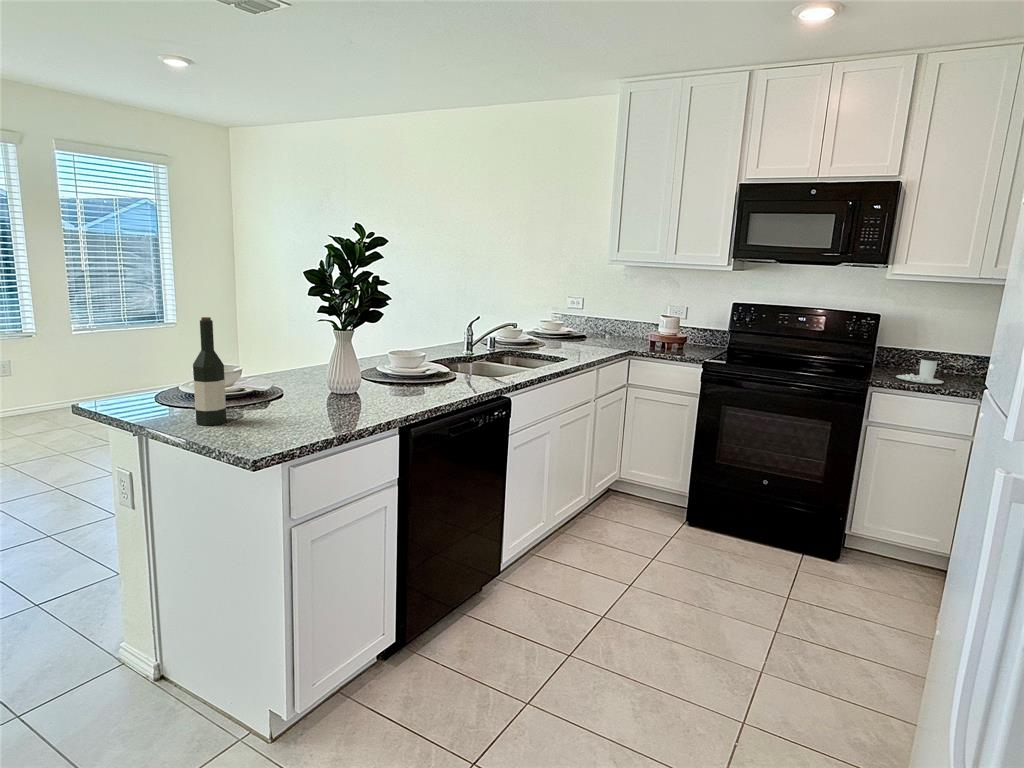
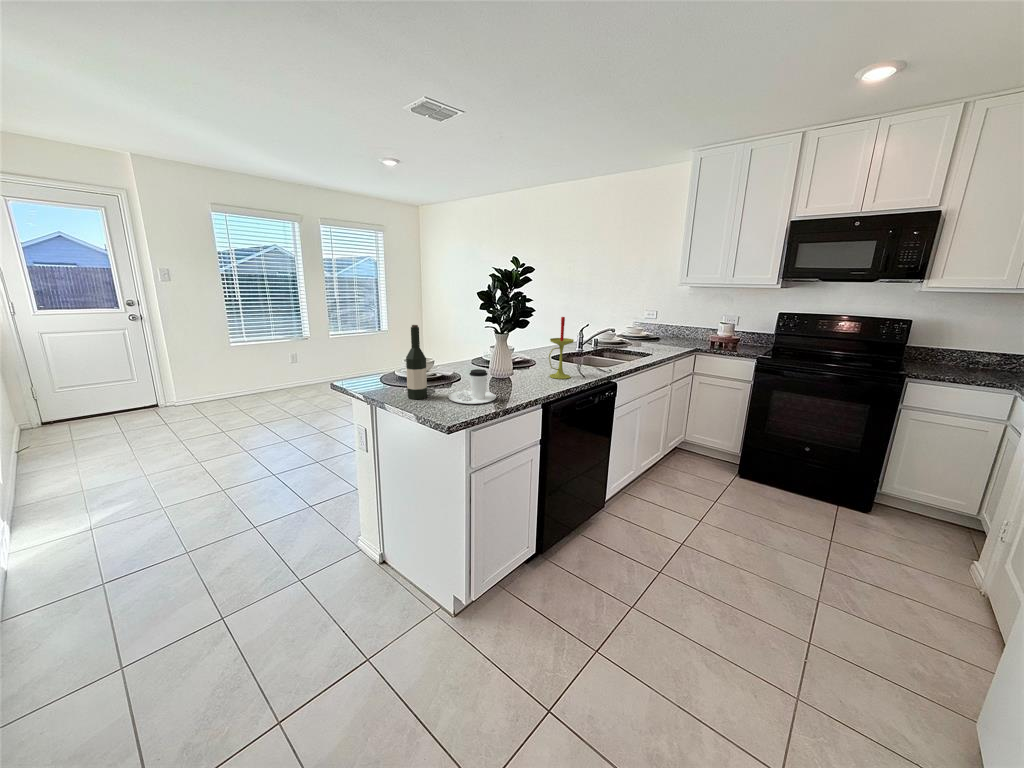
candle: none [413,304,449,393] -> present [549,317,574,379]
coffee cup: present [896,356,944,384] -> present [449,369,496,404]

